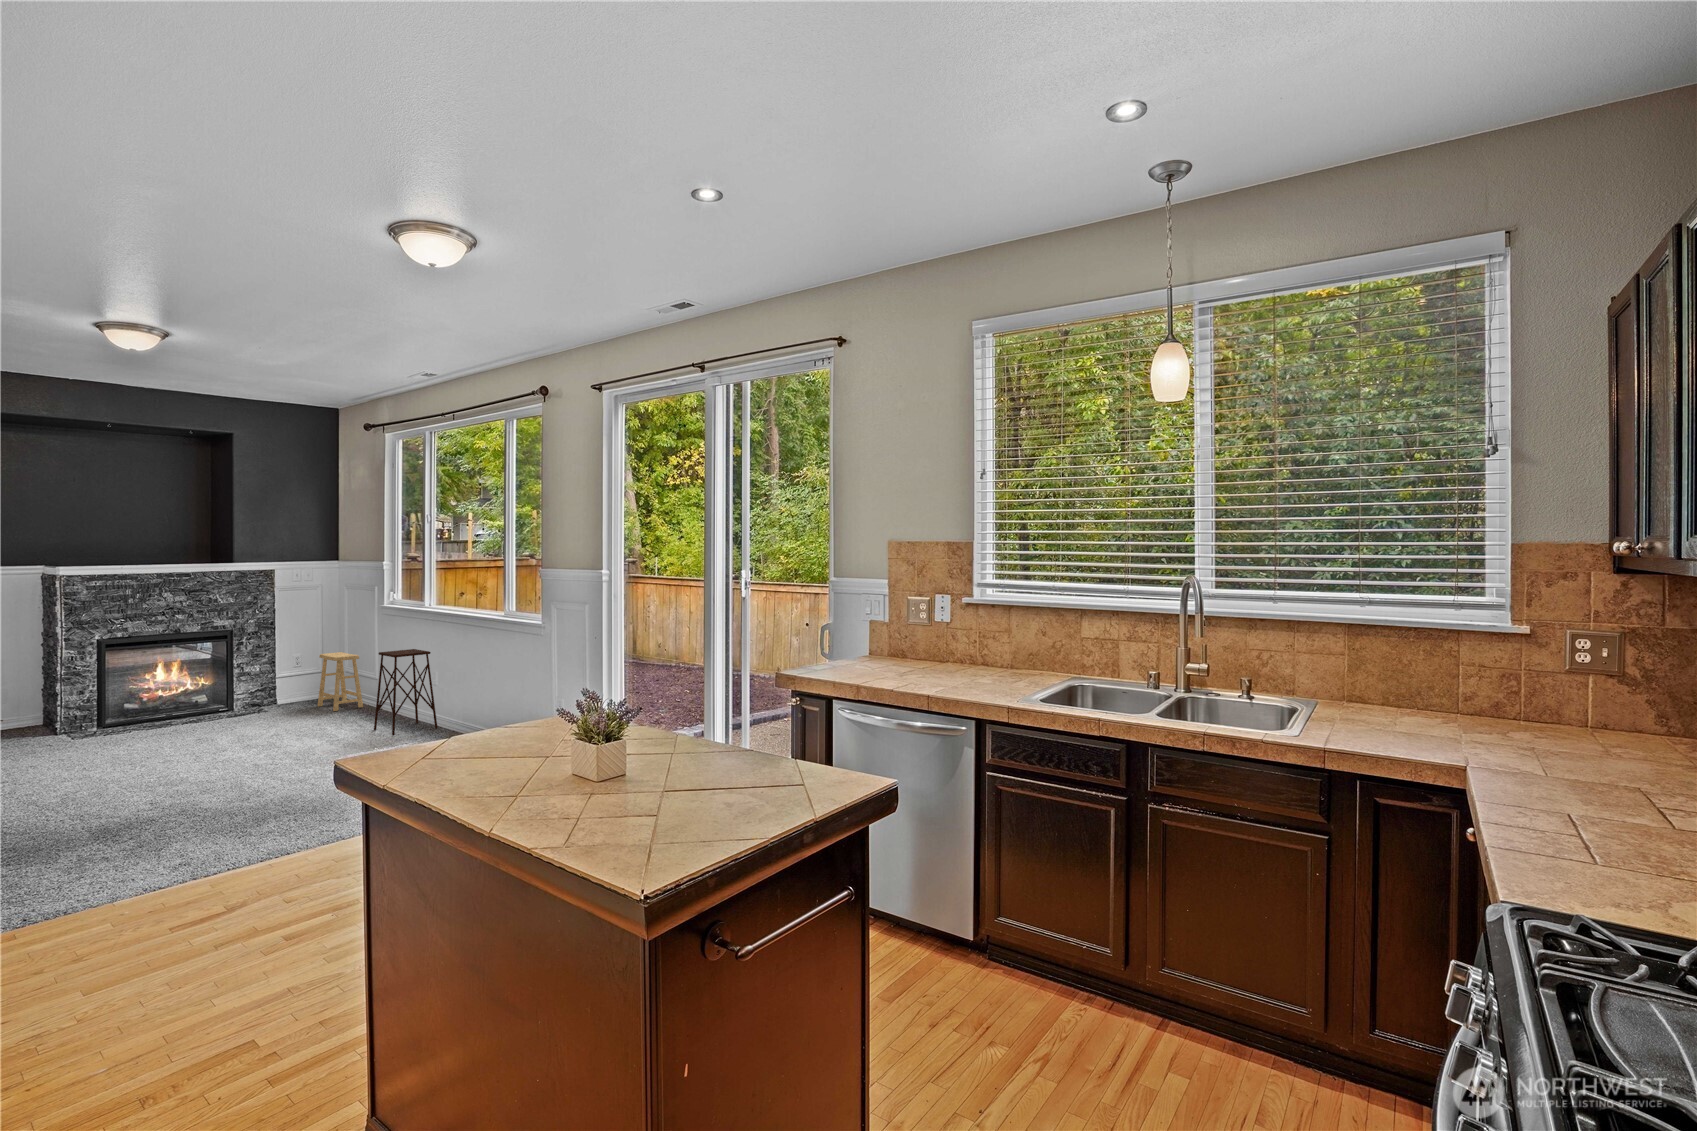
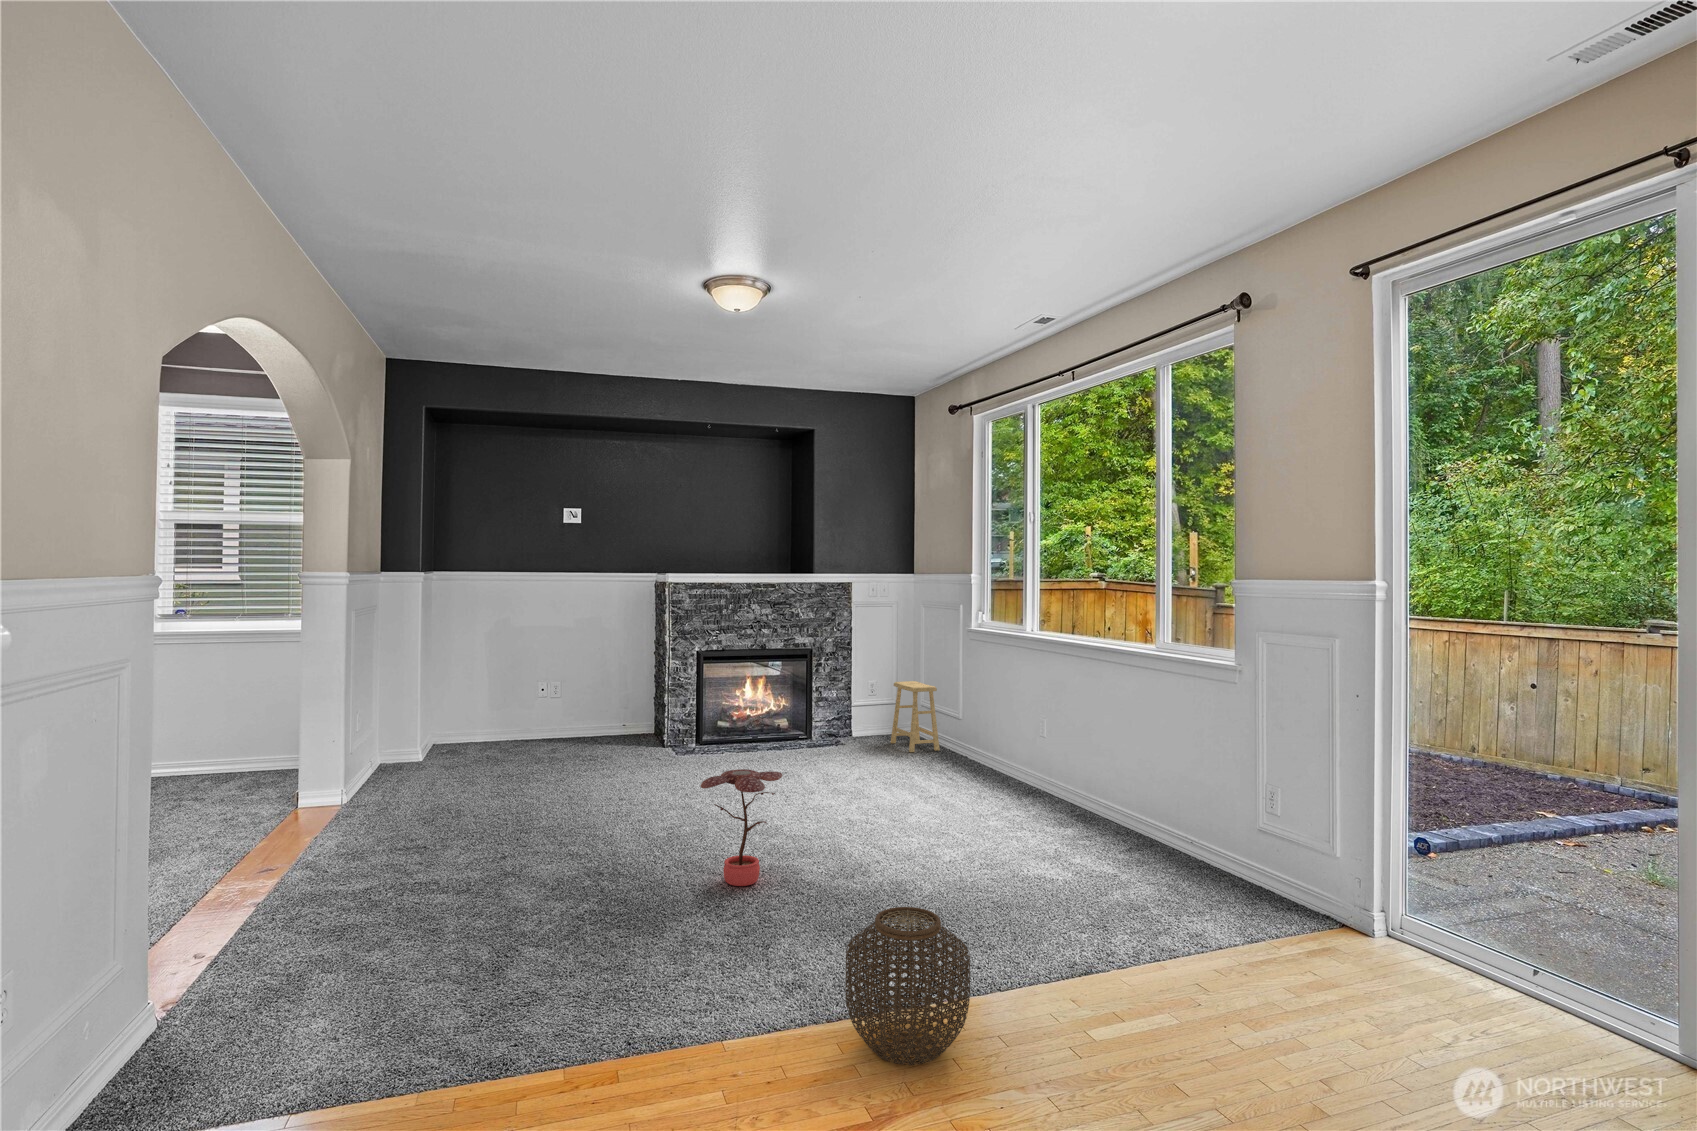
side table: present [374,649,437,736] -> none [964,686,1042,800]
potted plant: none [97,727,180,817] -> present [701,769,782,886]
woven basket: none [214,787,307,878] -> present [845,907,970,1065]

